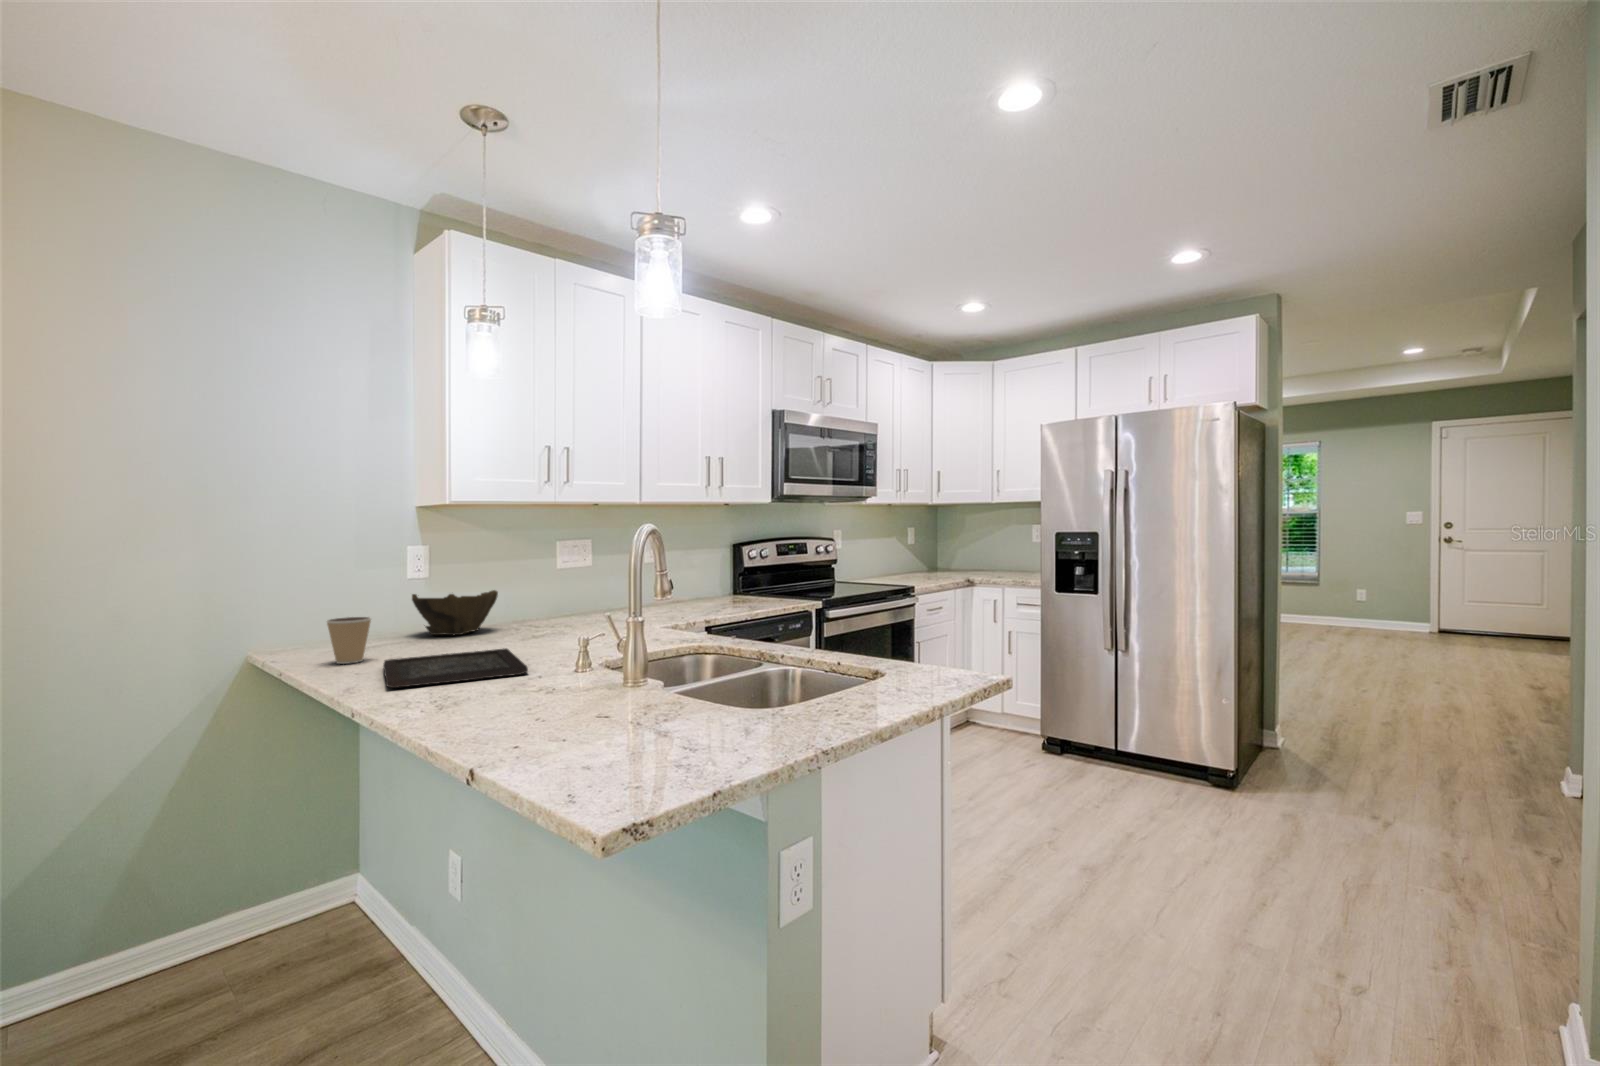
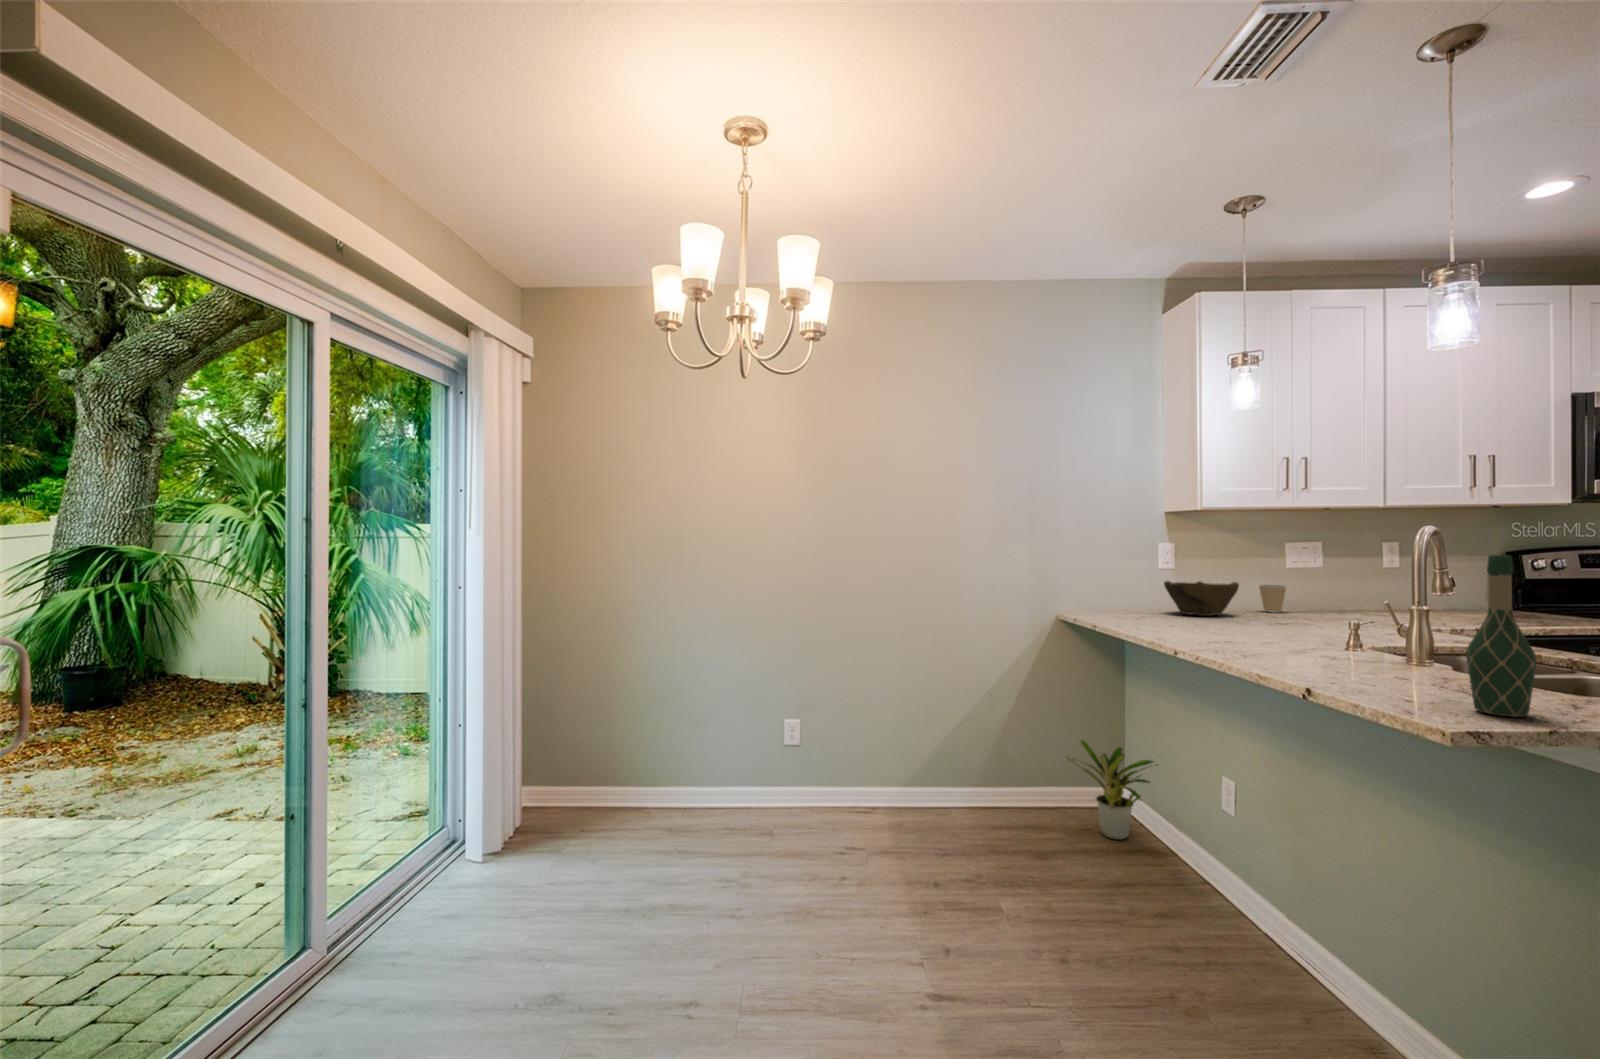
wine bottle: none [637,565,703,775] -> present [1466,555,1537,717]
coffee cup: present [327,617,371,664] -> present [1259,585,1286,613]
tray: present [383,648,528,688] -> none [1171,625,1302,646]
potted plant: none [247,832,390,968] -> present [1067,740,1153,840]

